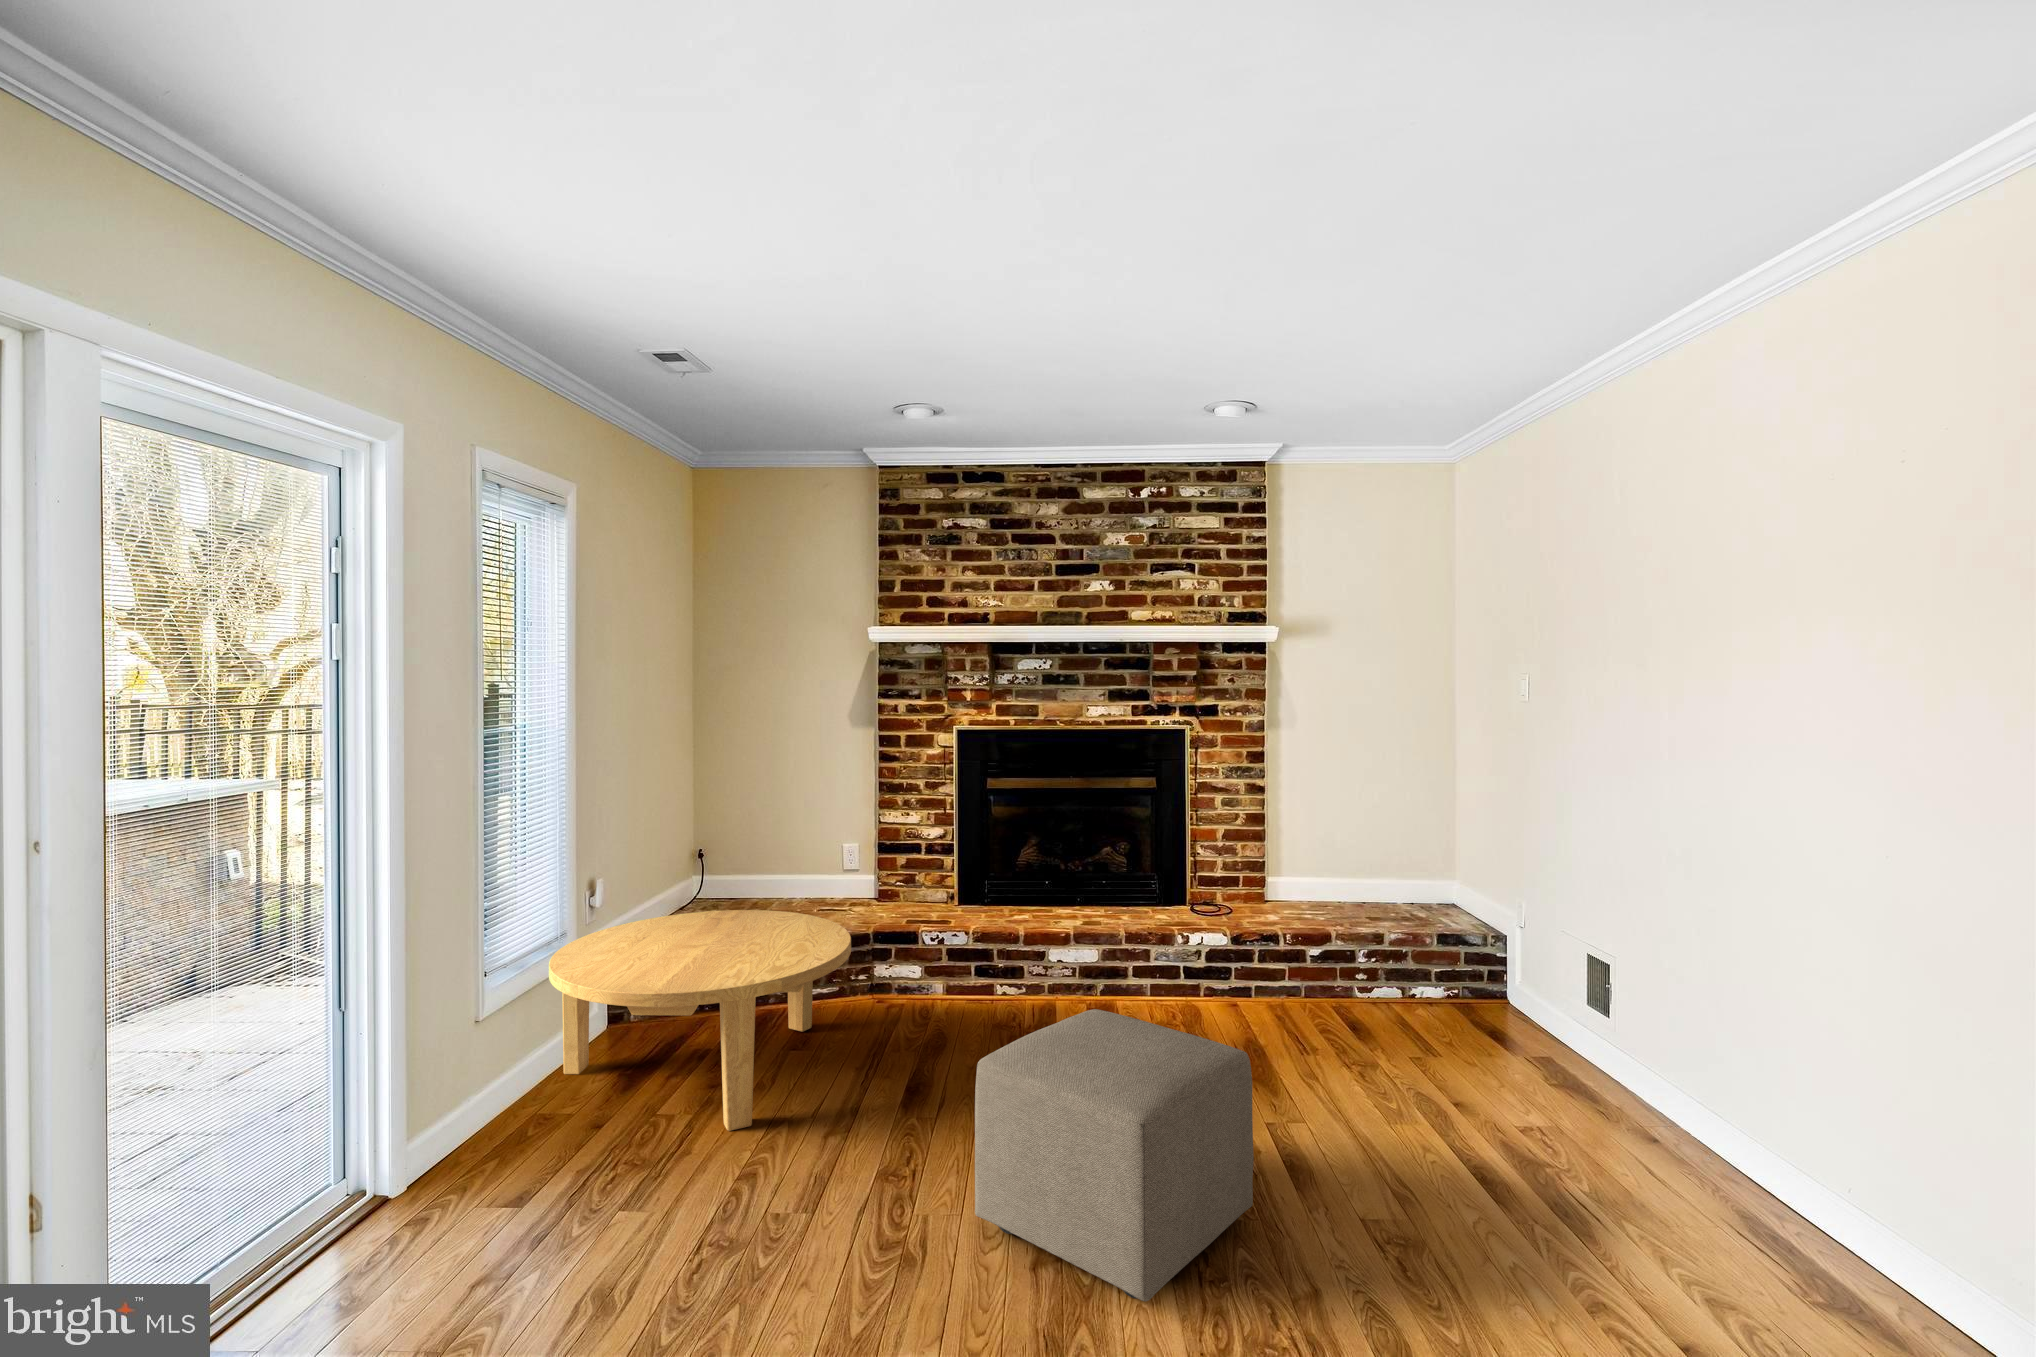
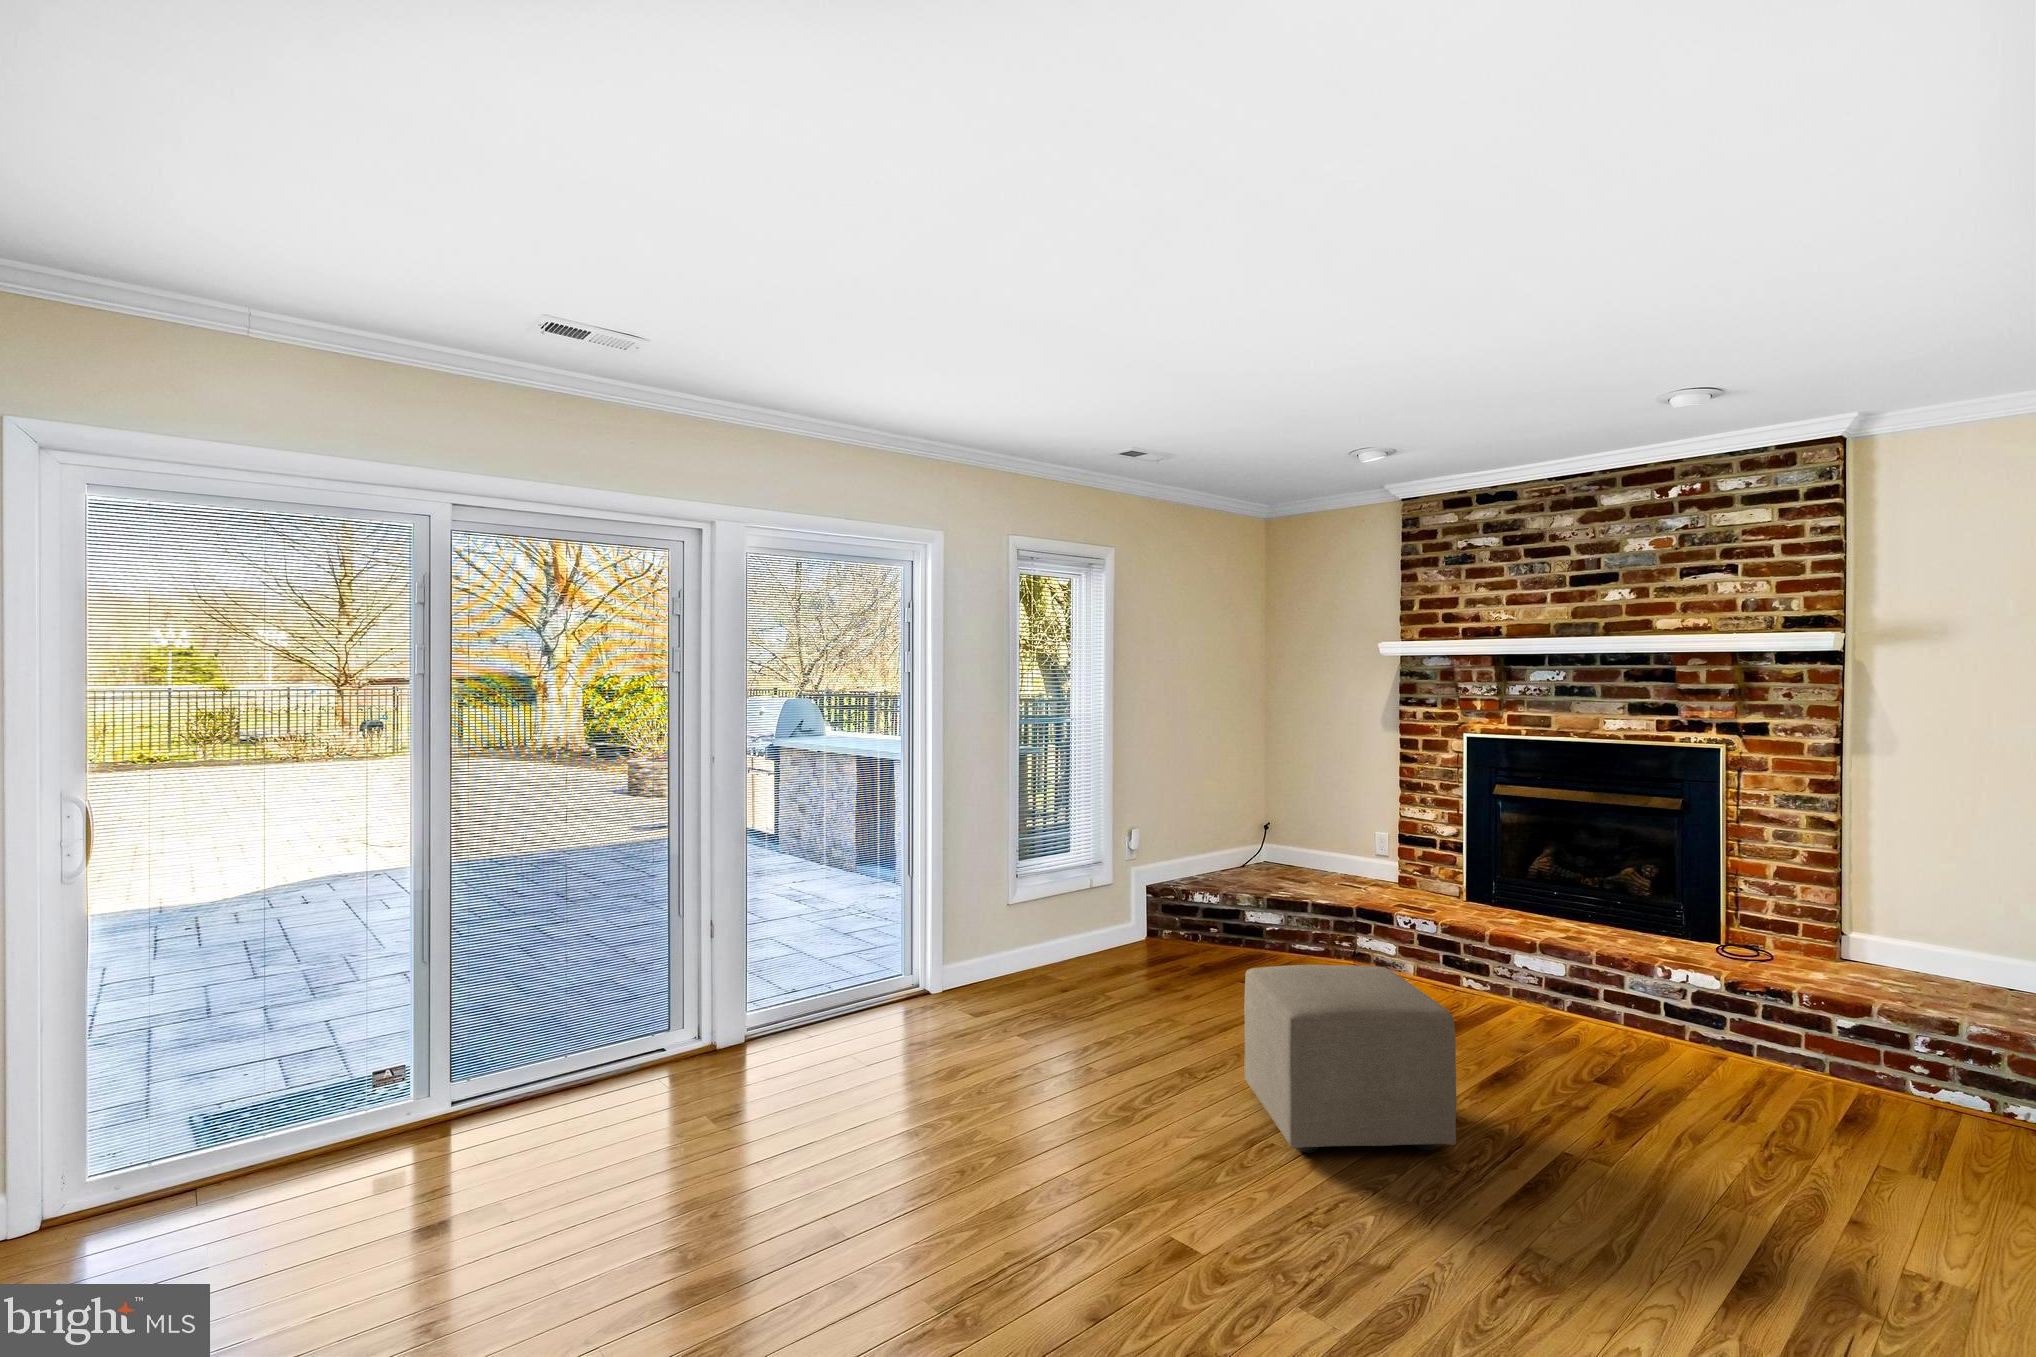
coffee table: present [549,910,851,1131] -> none [1082,863,1291,1005]

